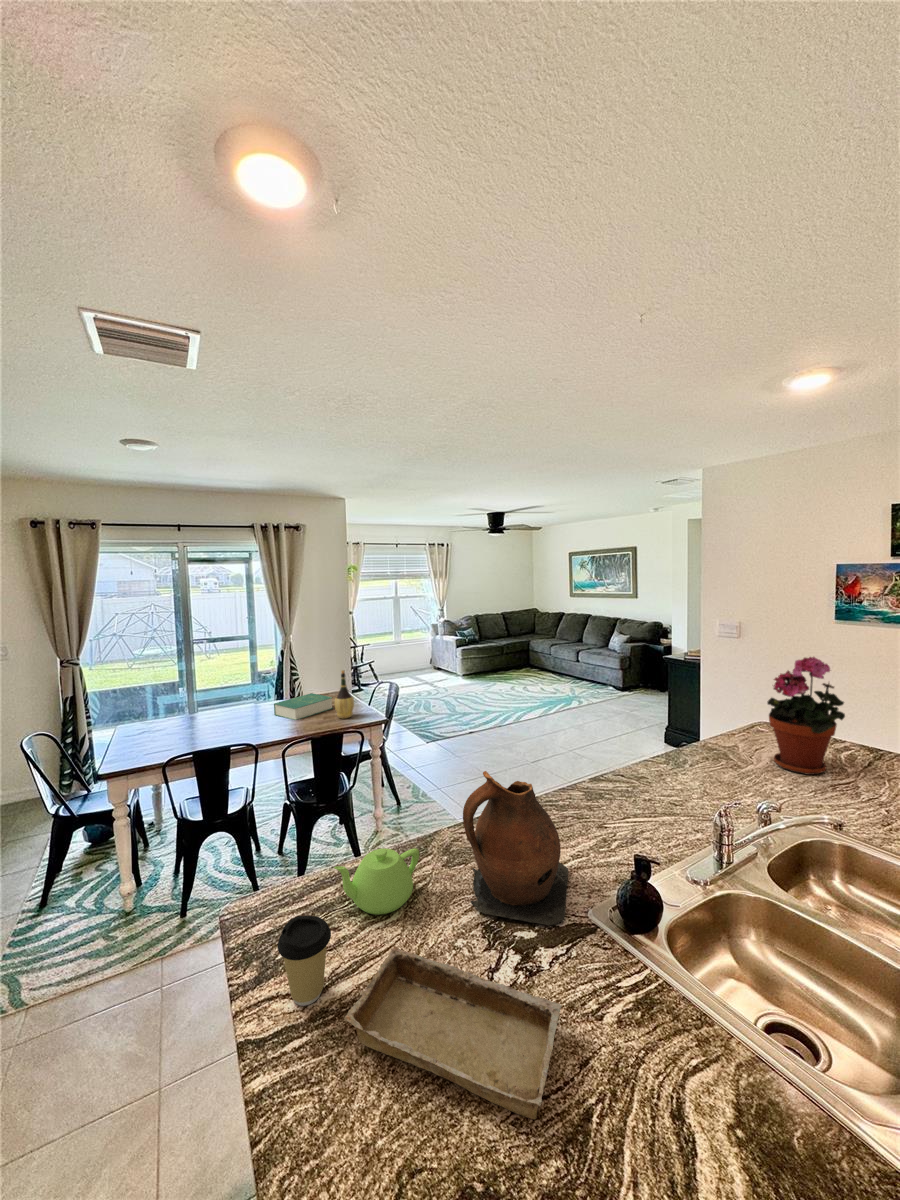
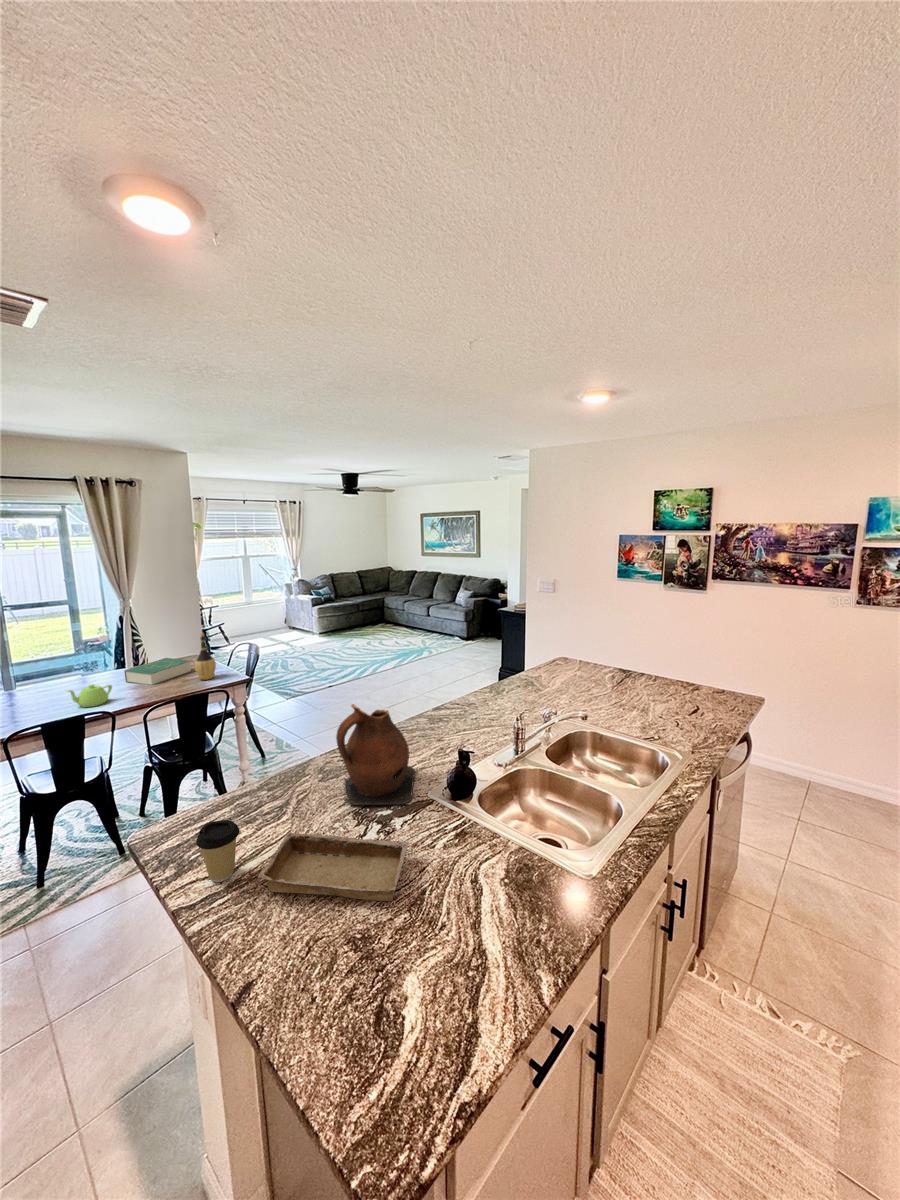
potted plant: present [767,657,845,775] -> none [559,608,605,691]
teapot: present [334,848,419,915] -> present [68,684,112,707]

